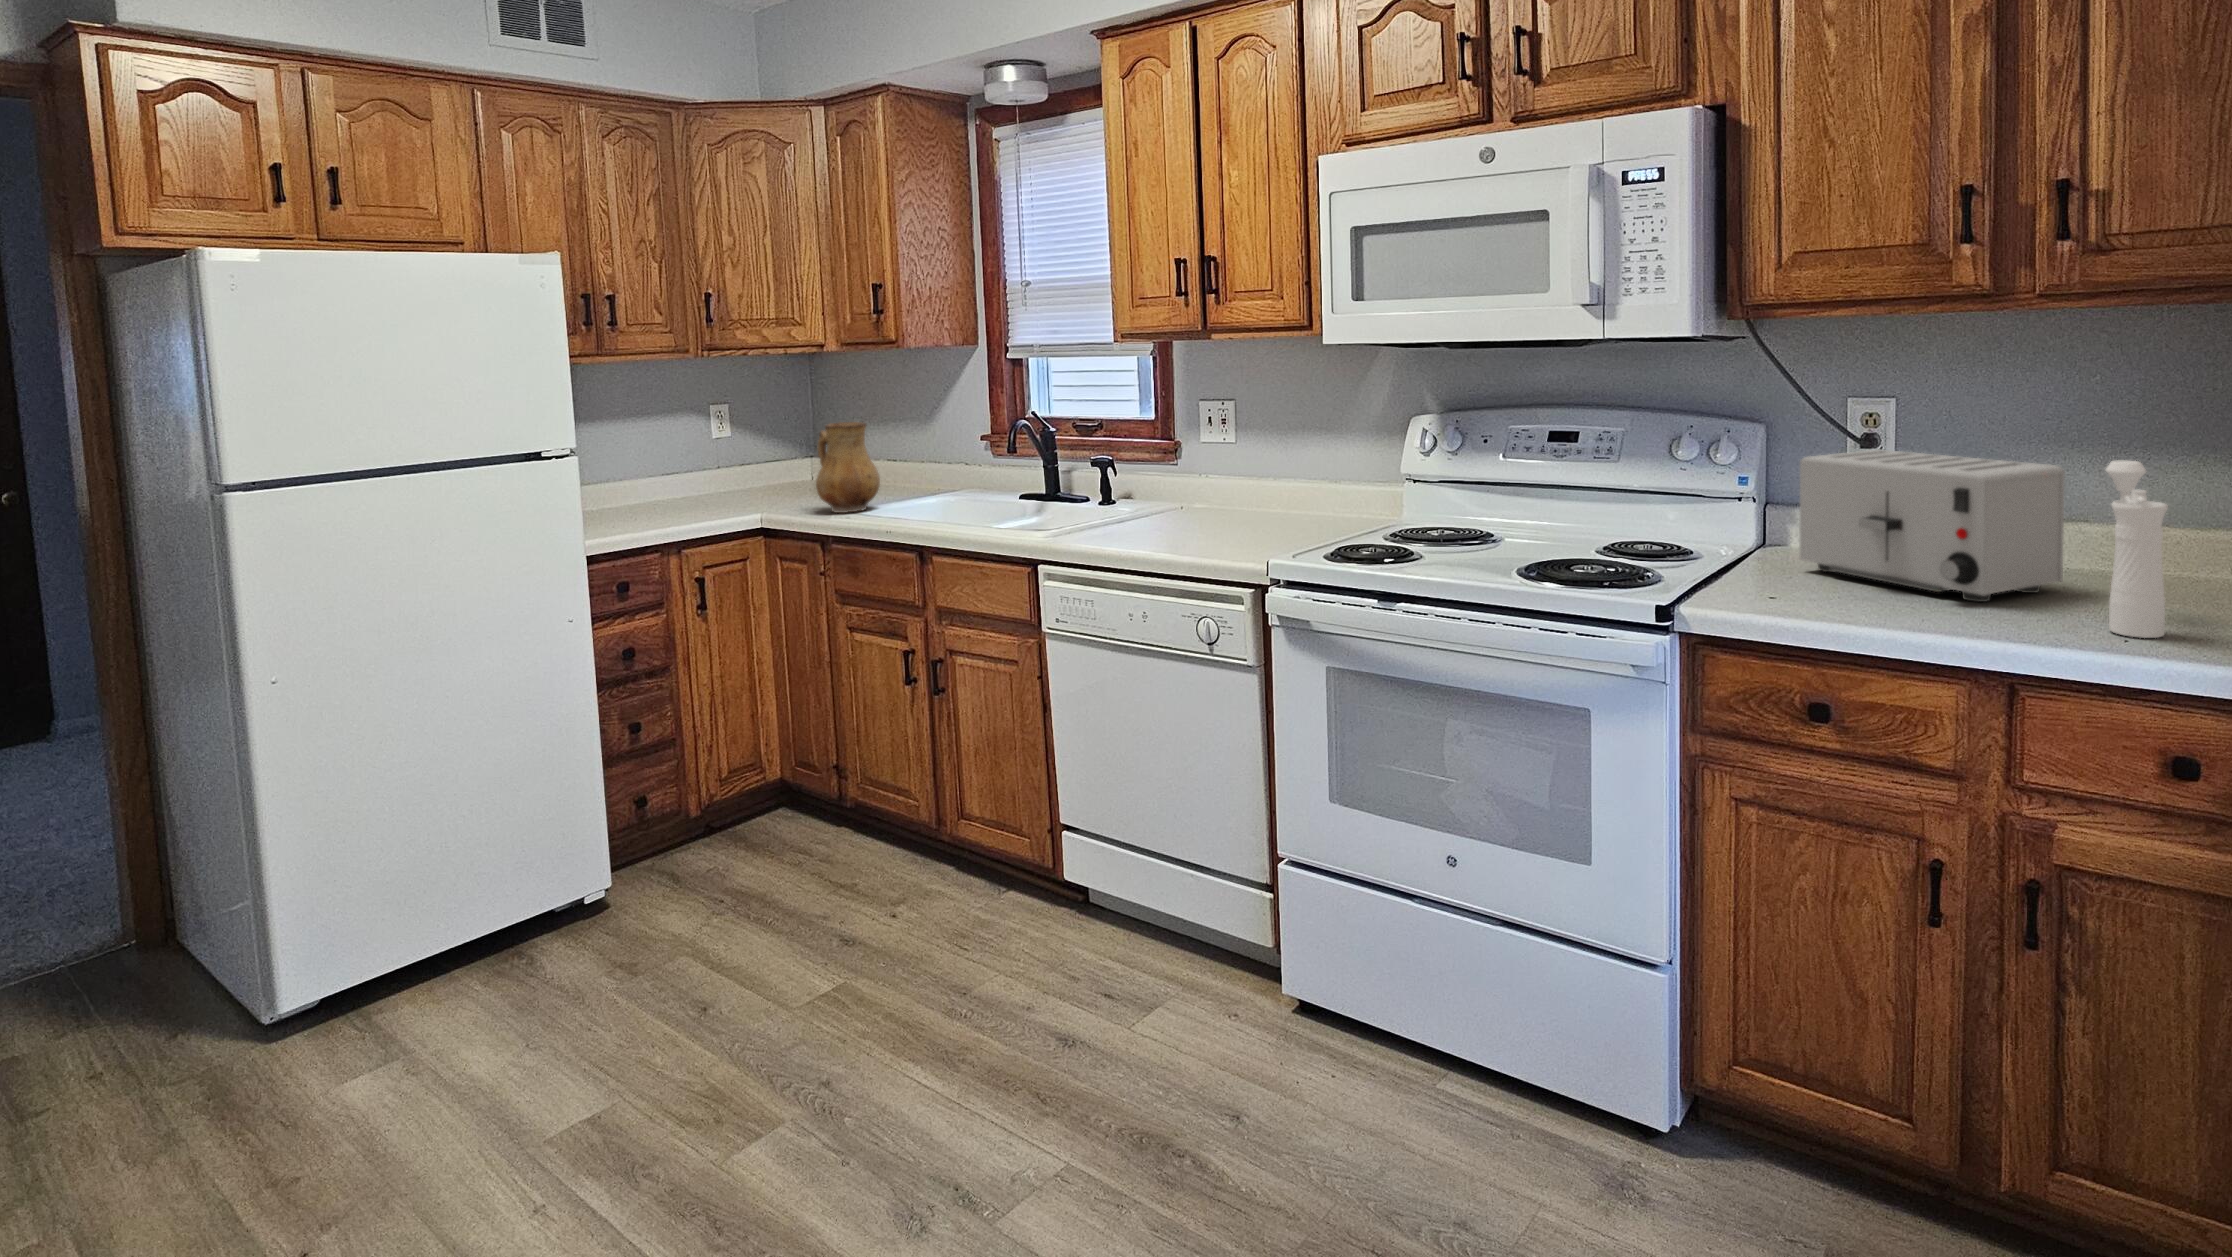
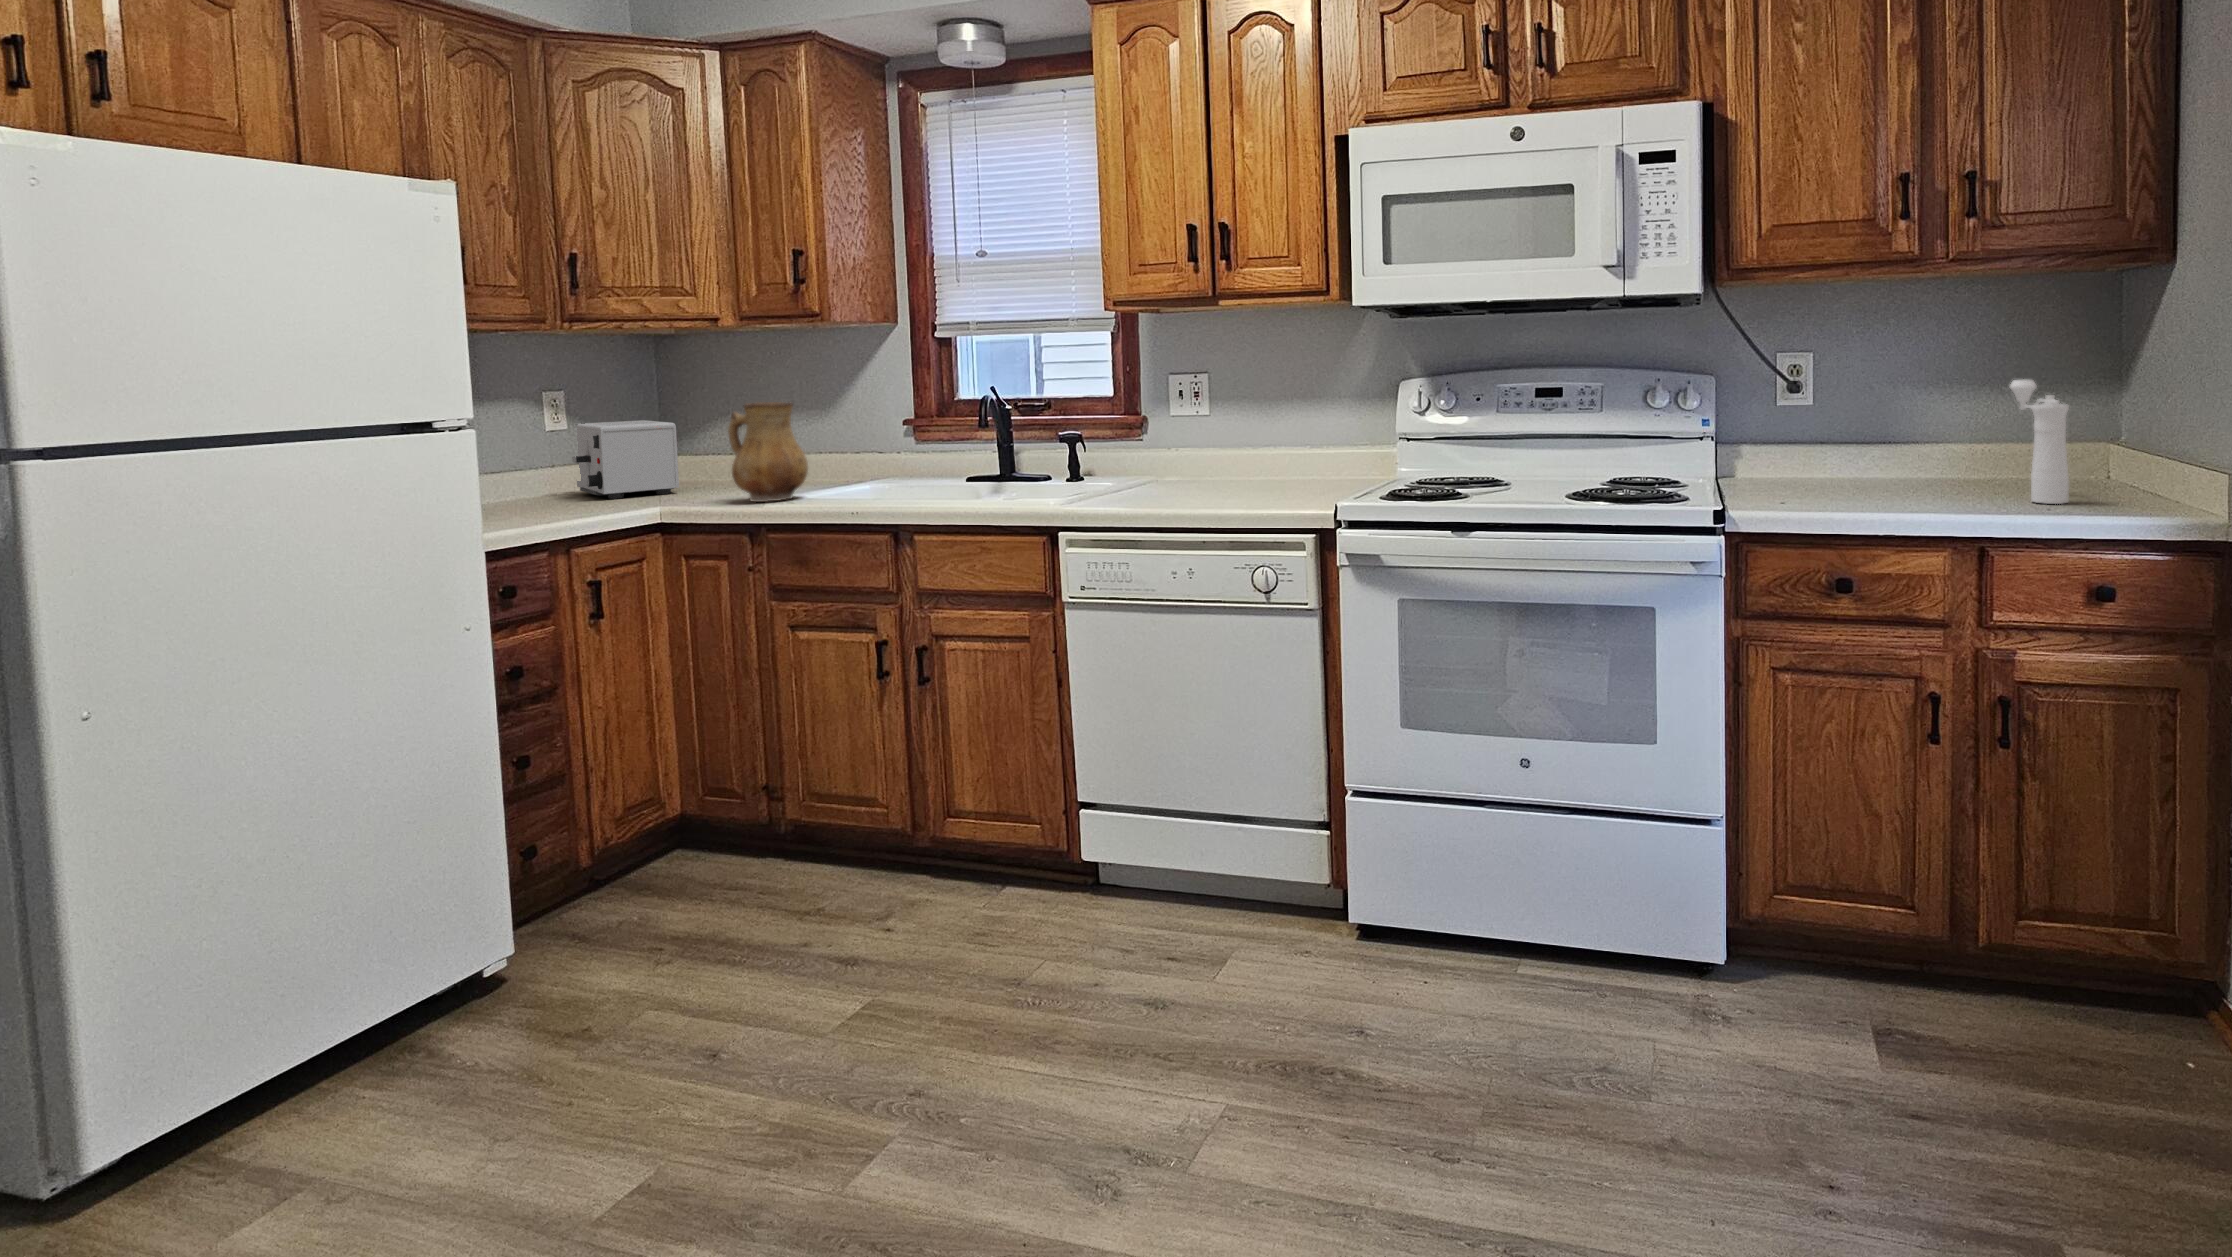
toaster: present [1800,449,2065,602] -> present [572,420,679,499]

